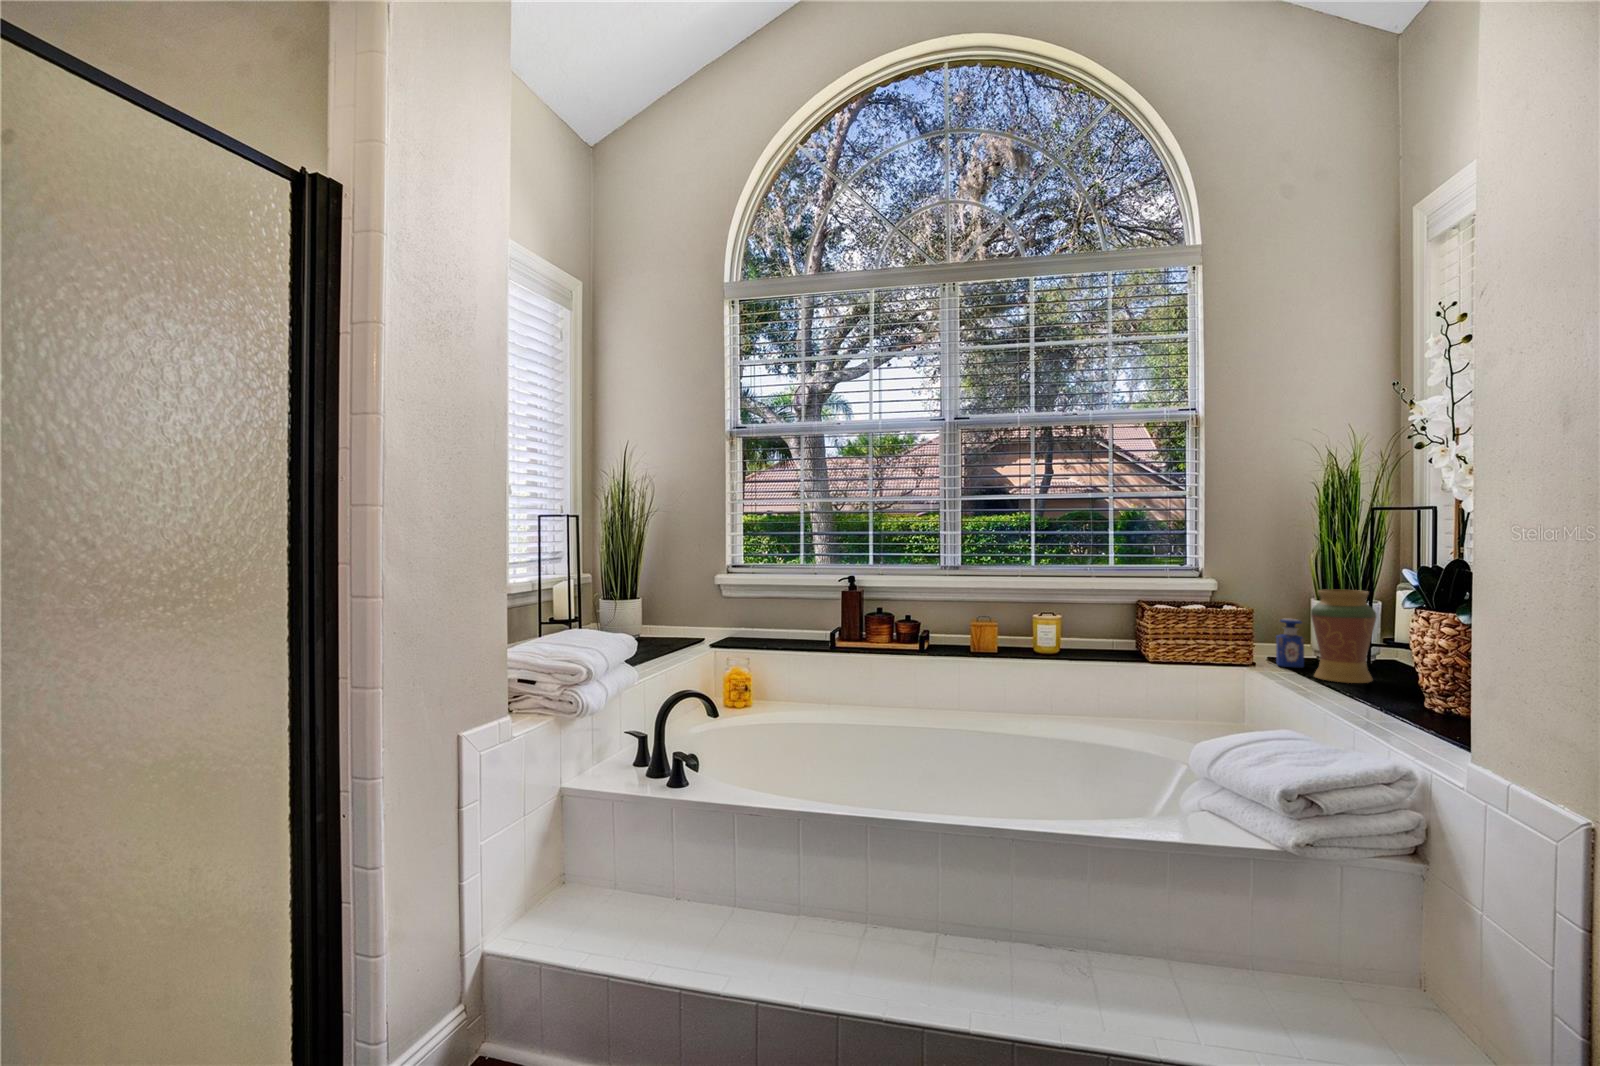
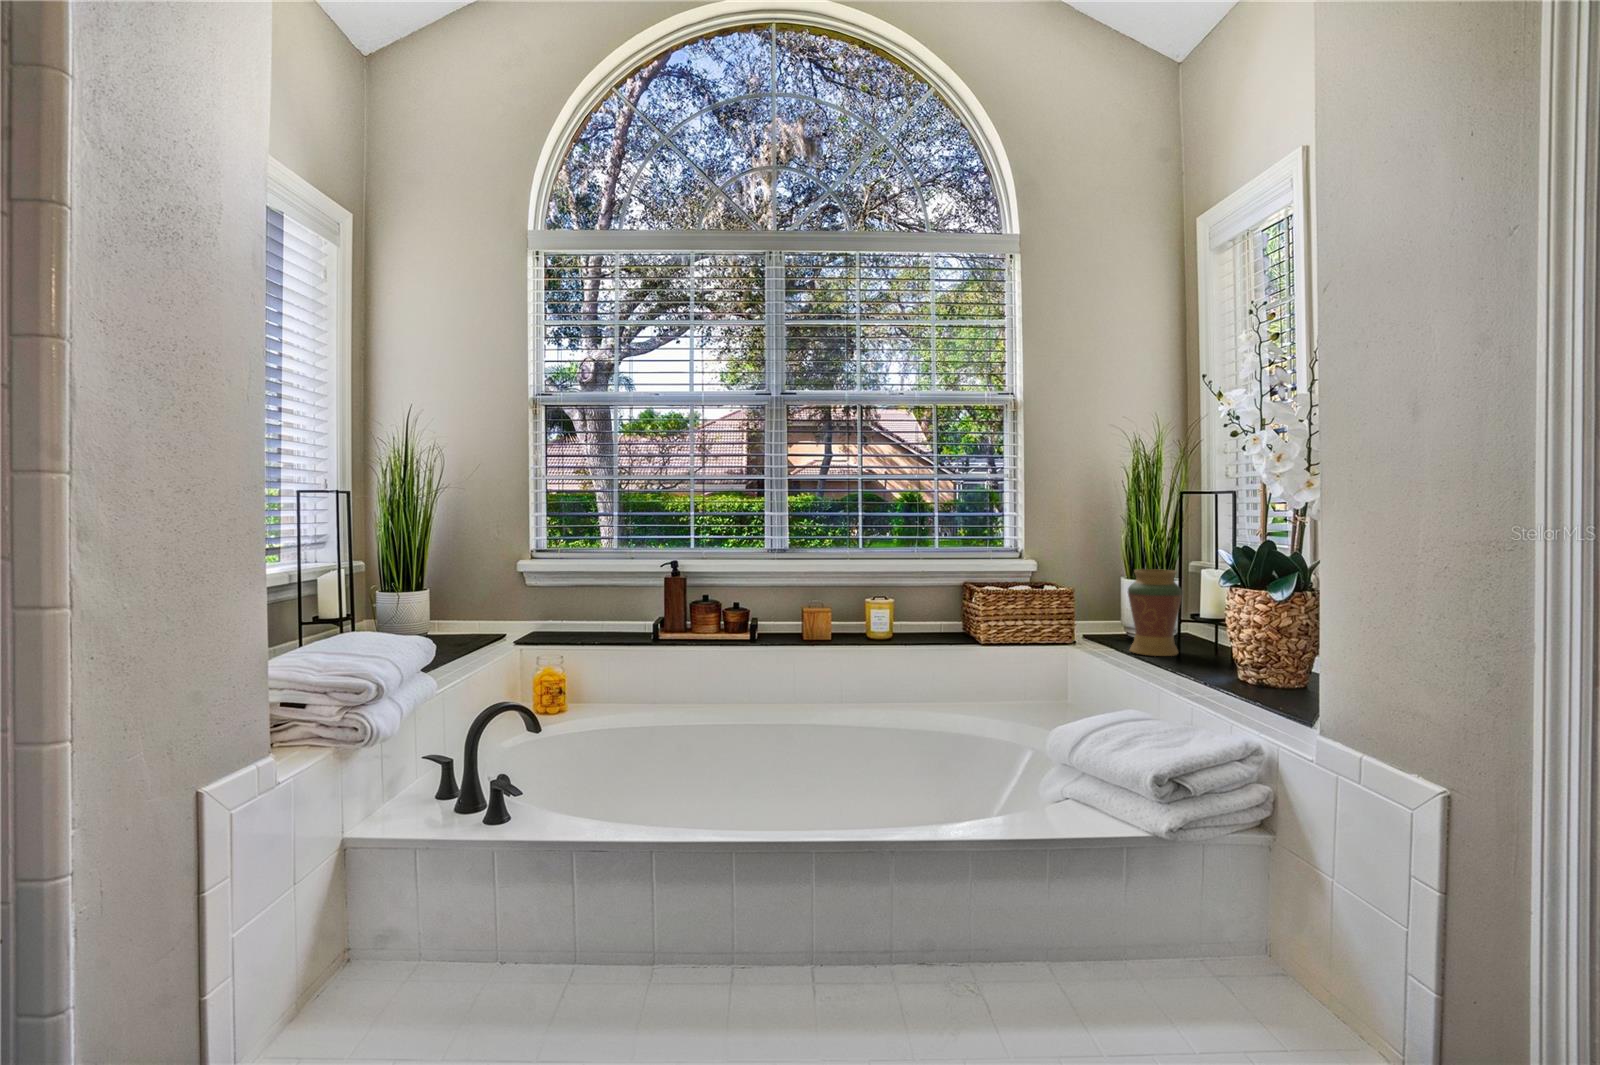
perfume bottle: present [1276,618,1304,667] -> none [1092,596,1116,642]

